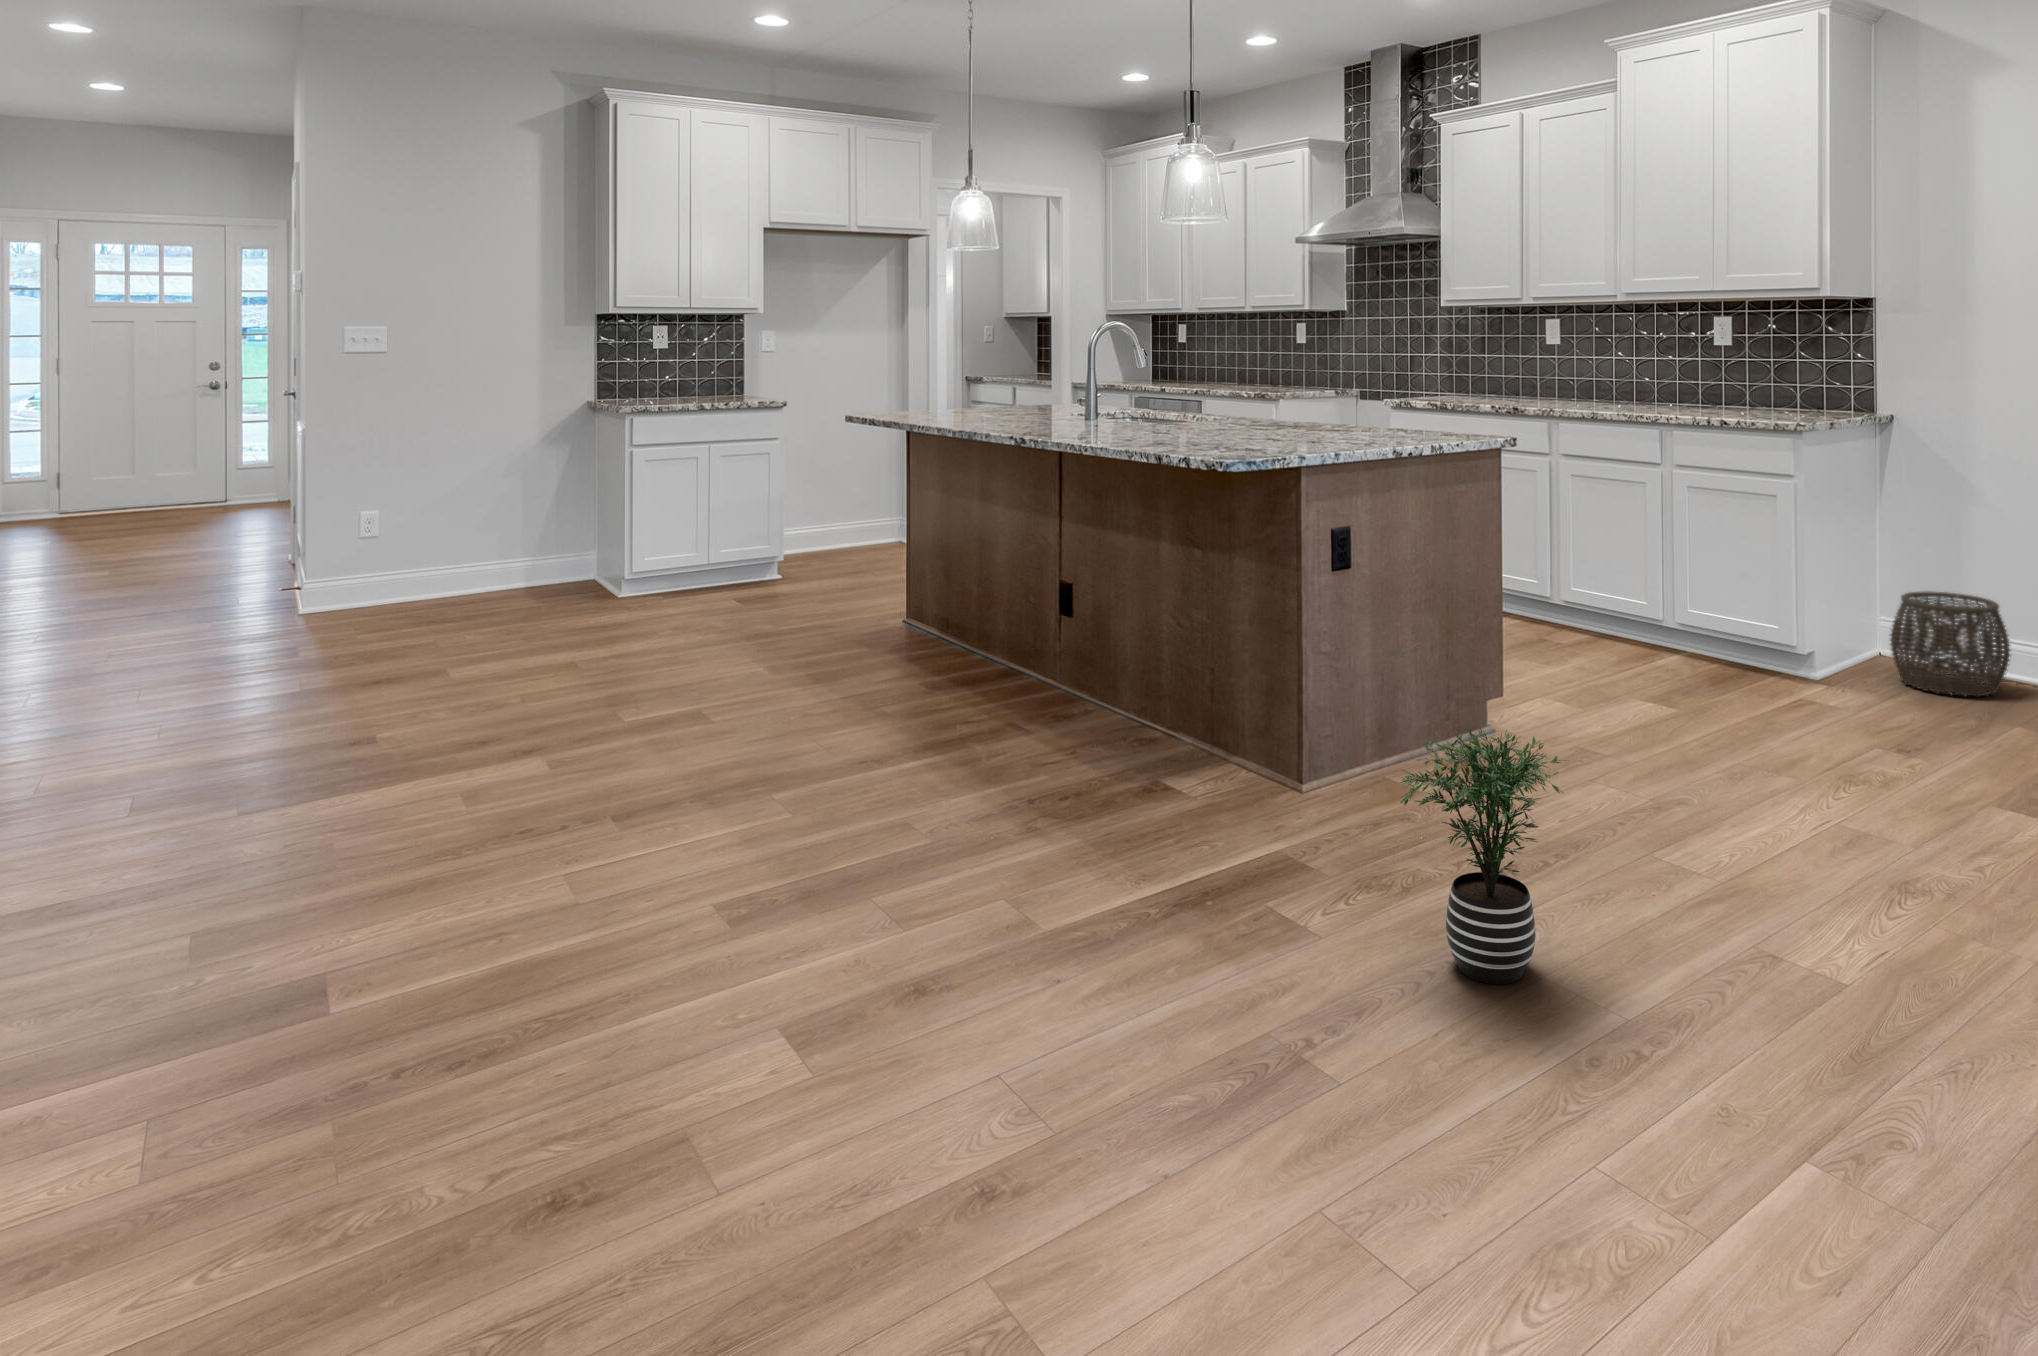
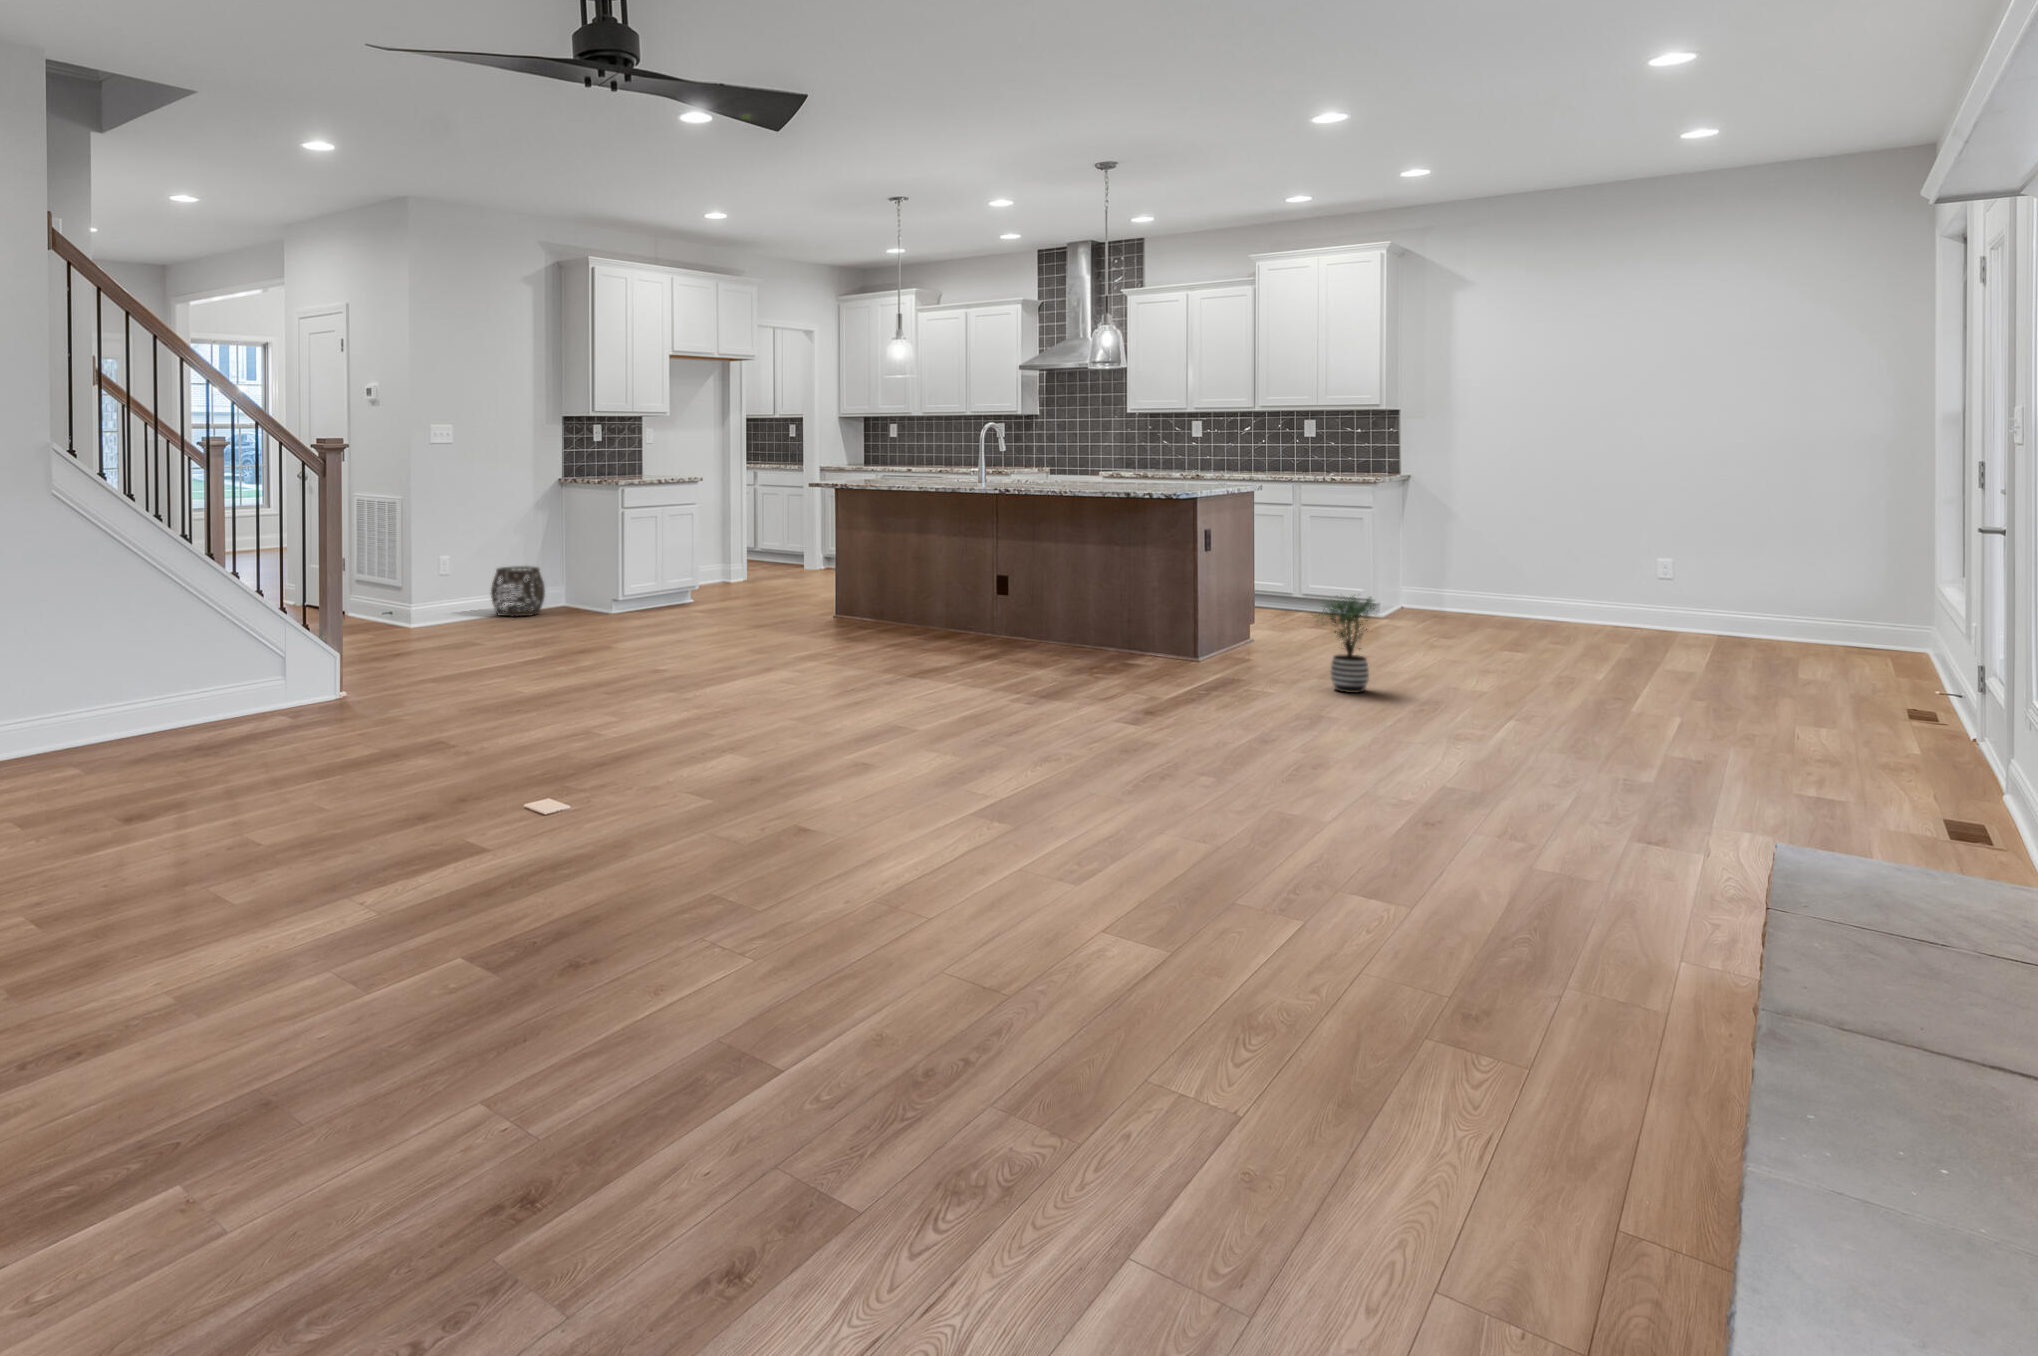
woven basket: present [1890,591,2010,696] -> present [491,566,545,616]

